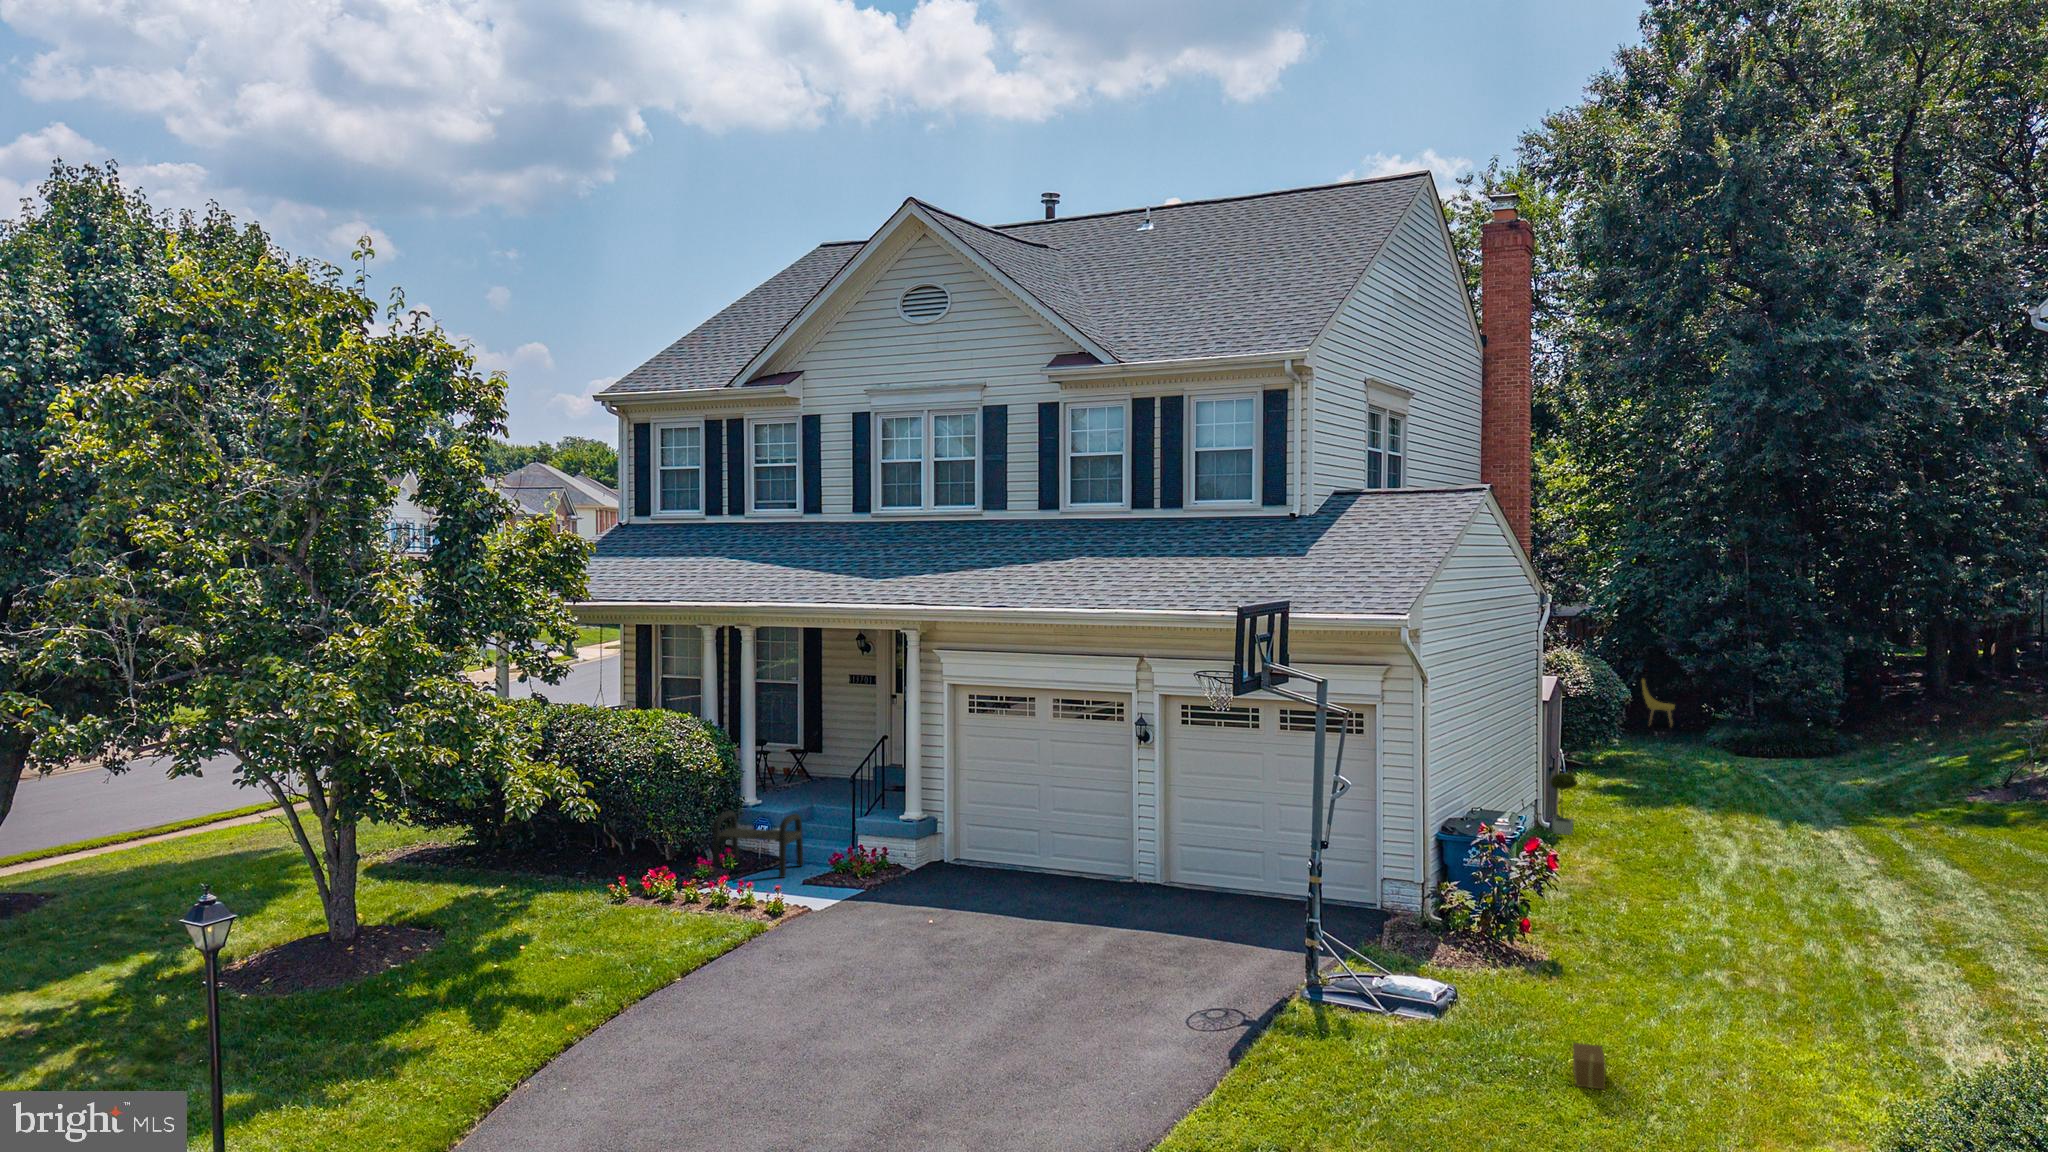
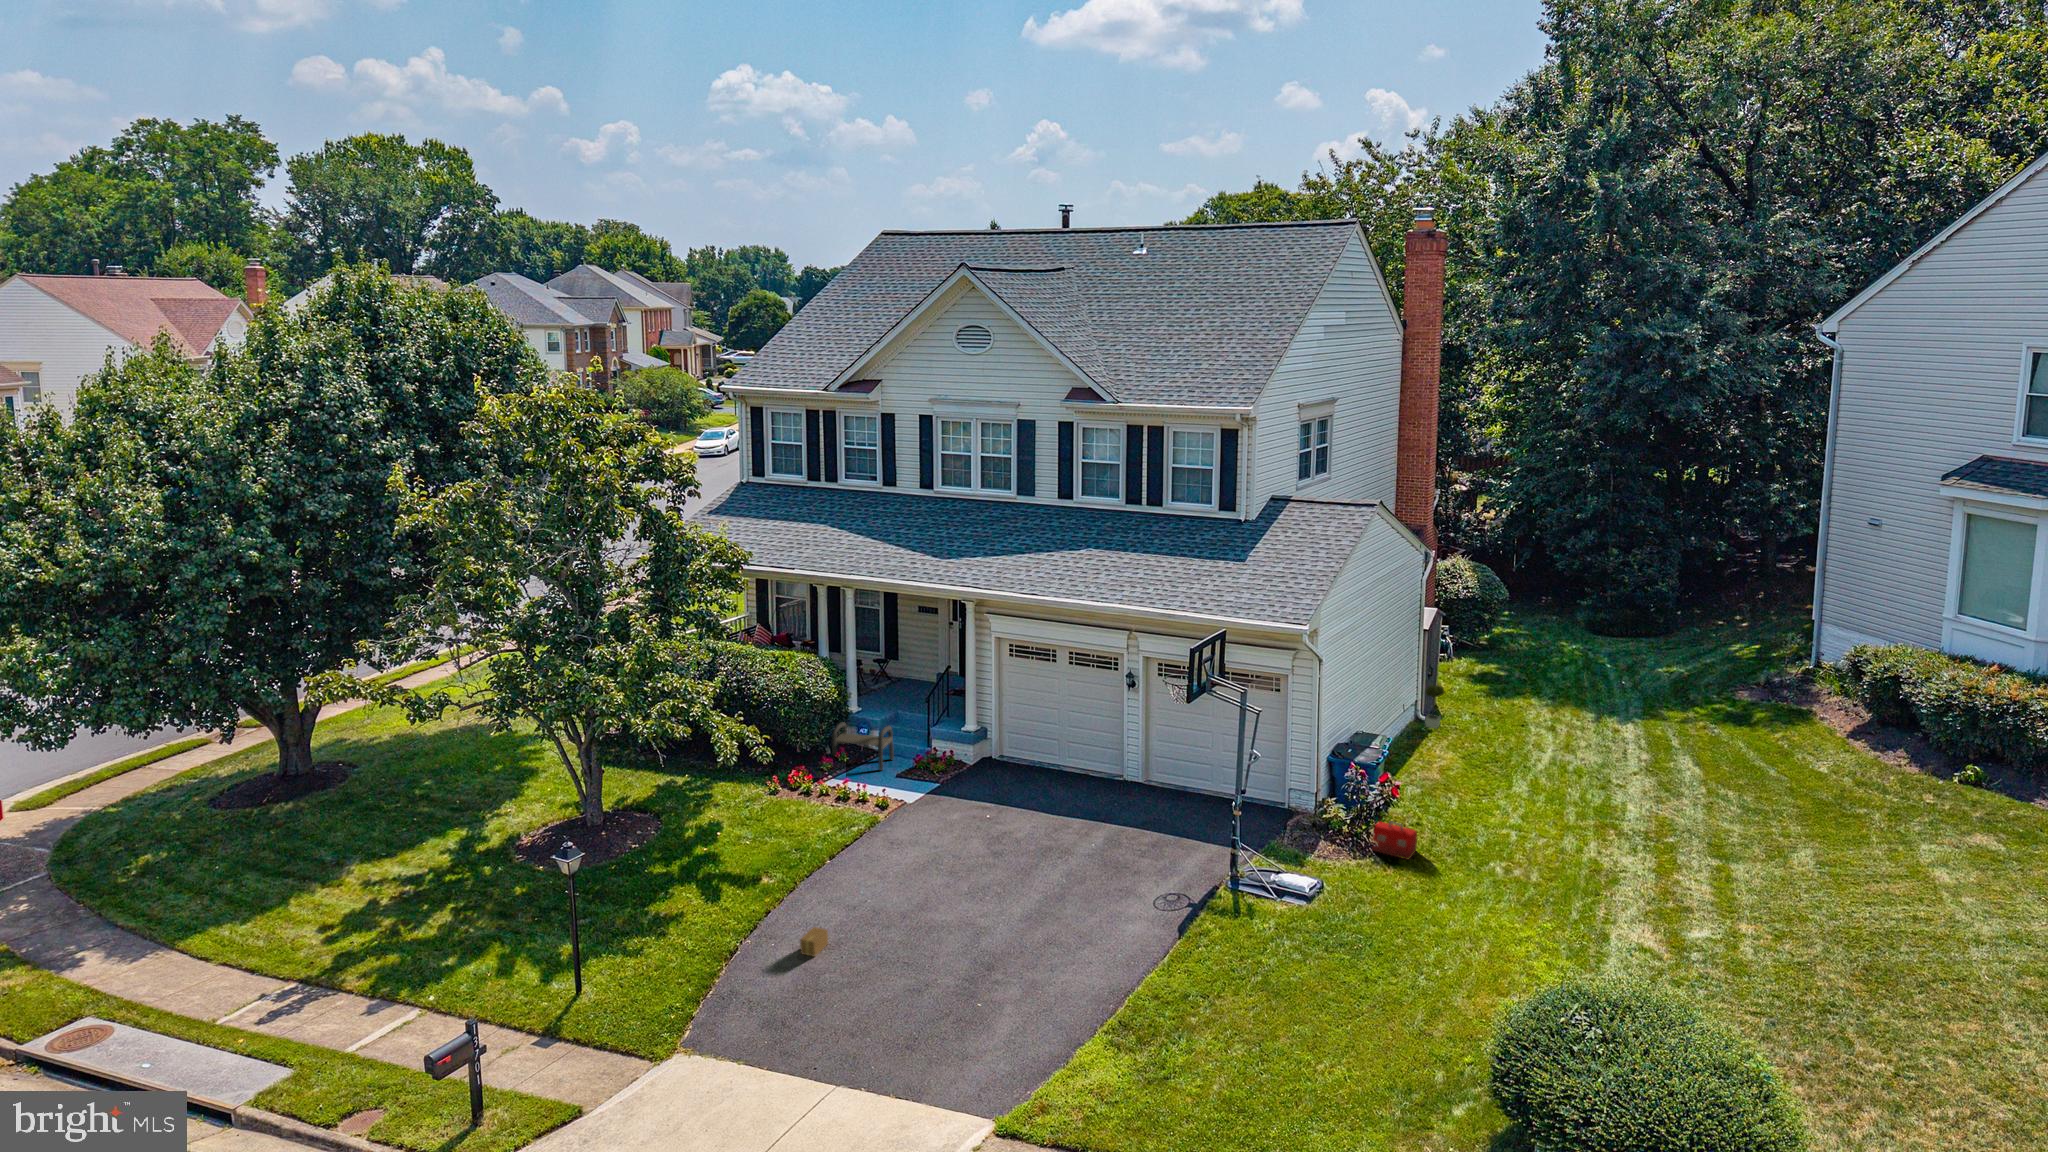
chair: present [1642,679,1675,725] -> none [1527,568,1551,607]
toolbox: none [1520,911,1588,969] -> present [1372,822,1417,860]
cardboard box: present [1573,1043,1606,1090] -> present [800,927,828,957]

